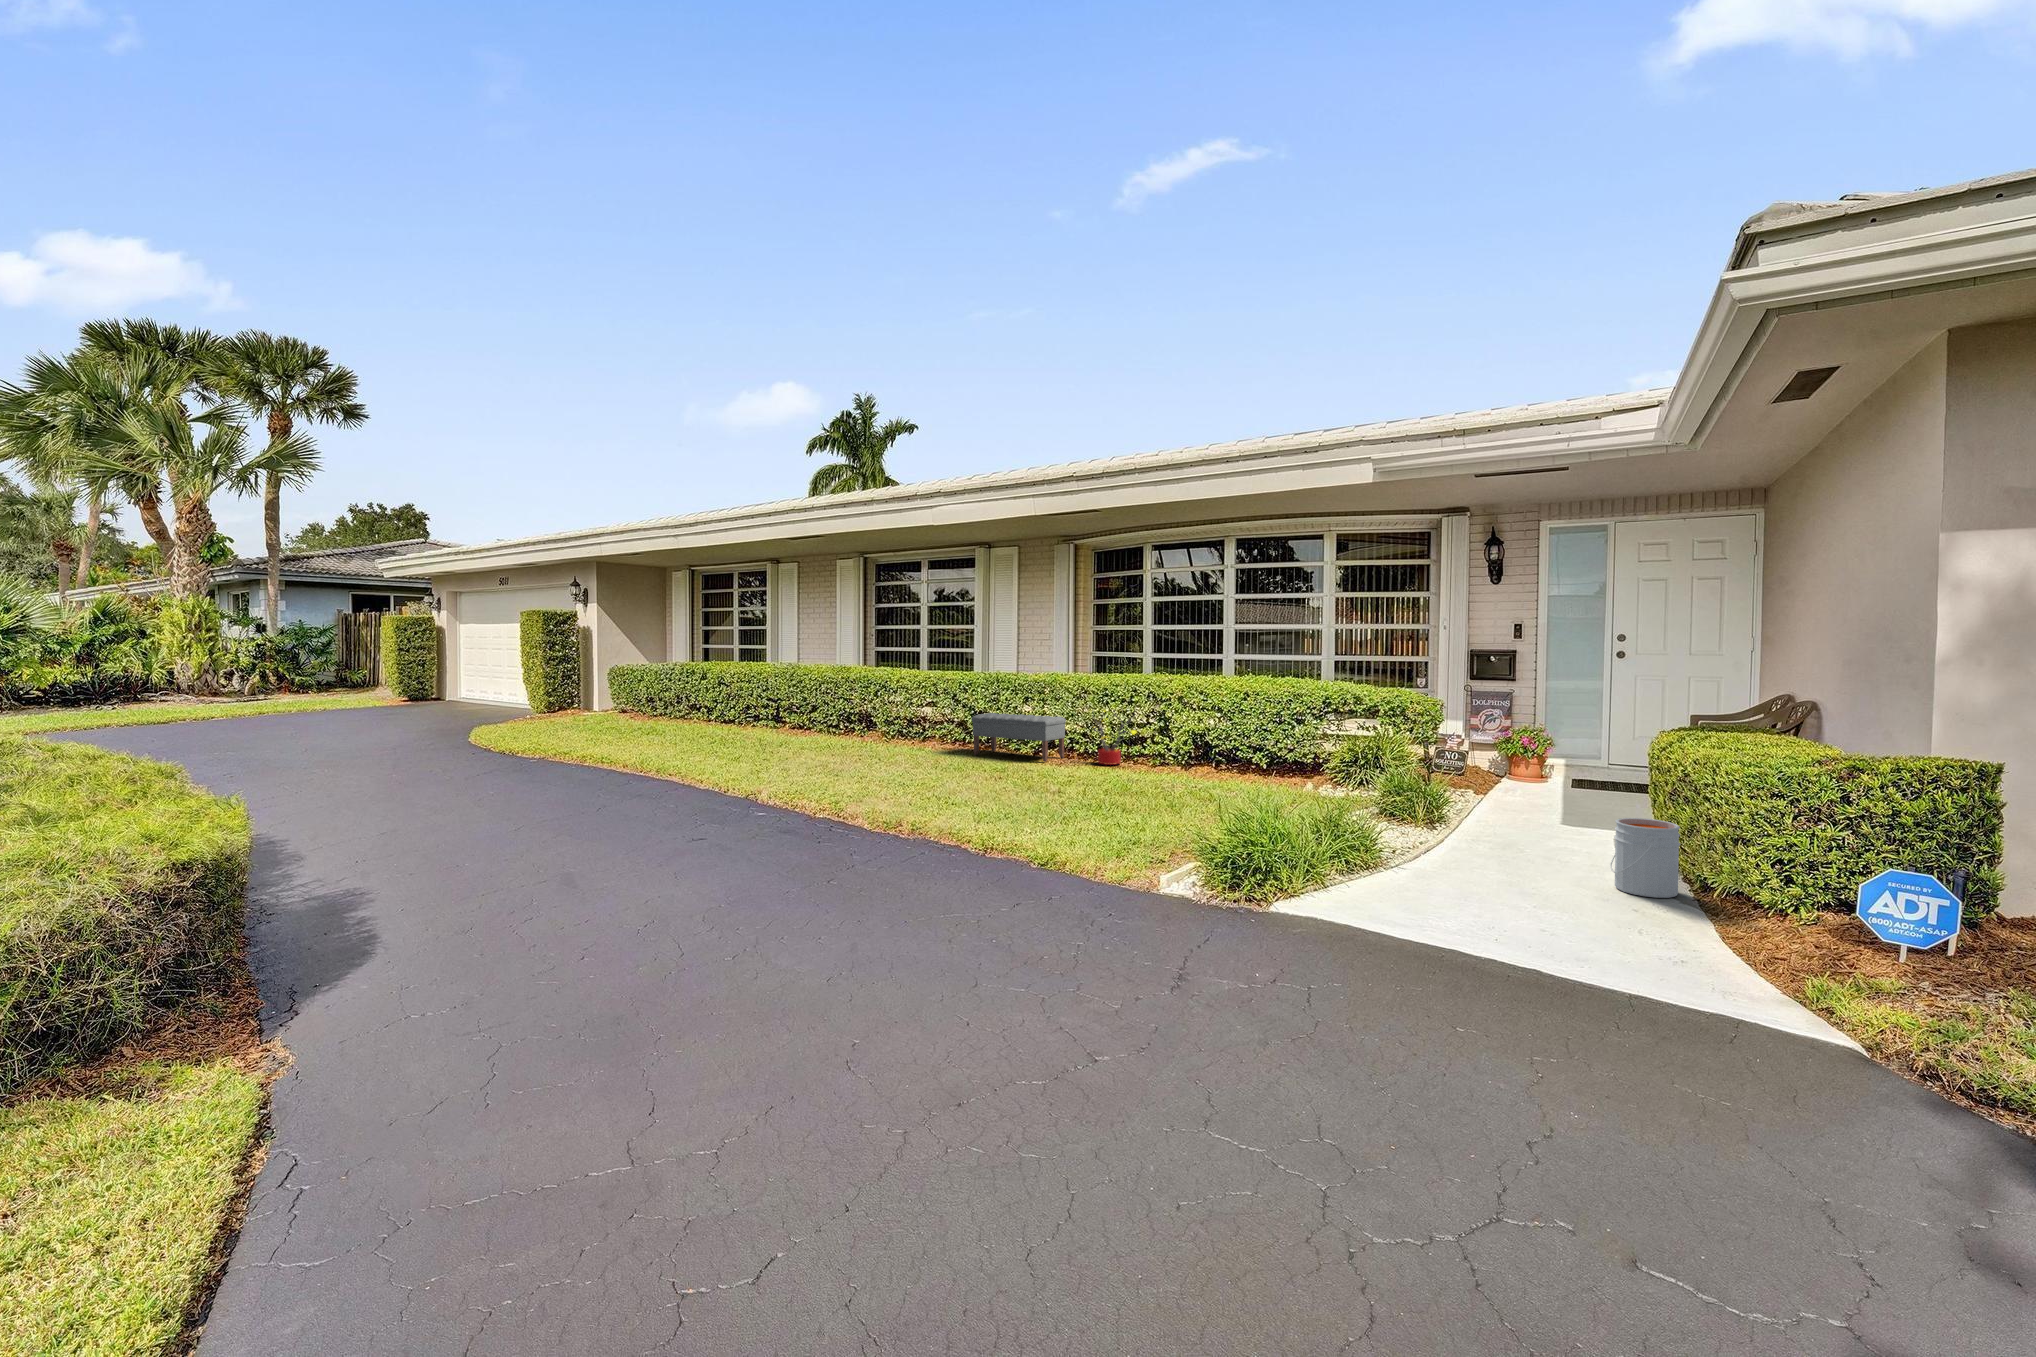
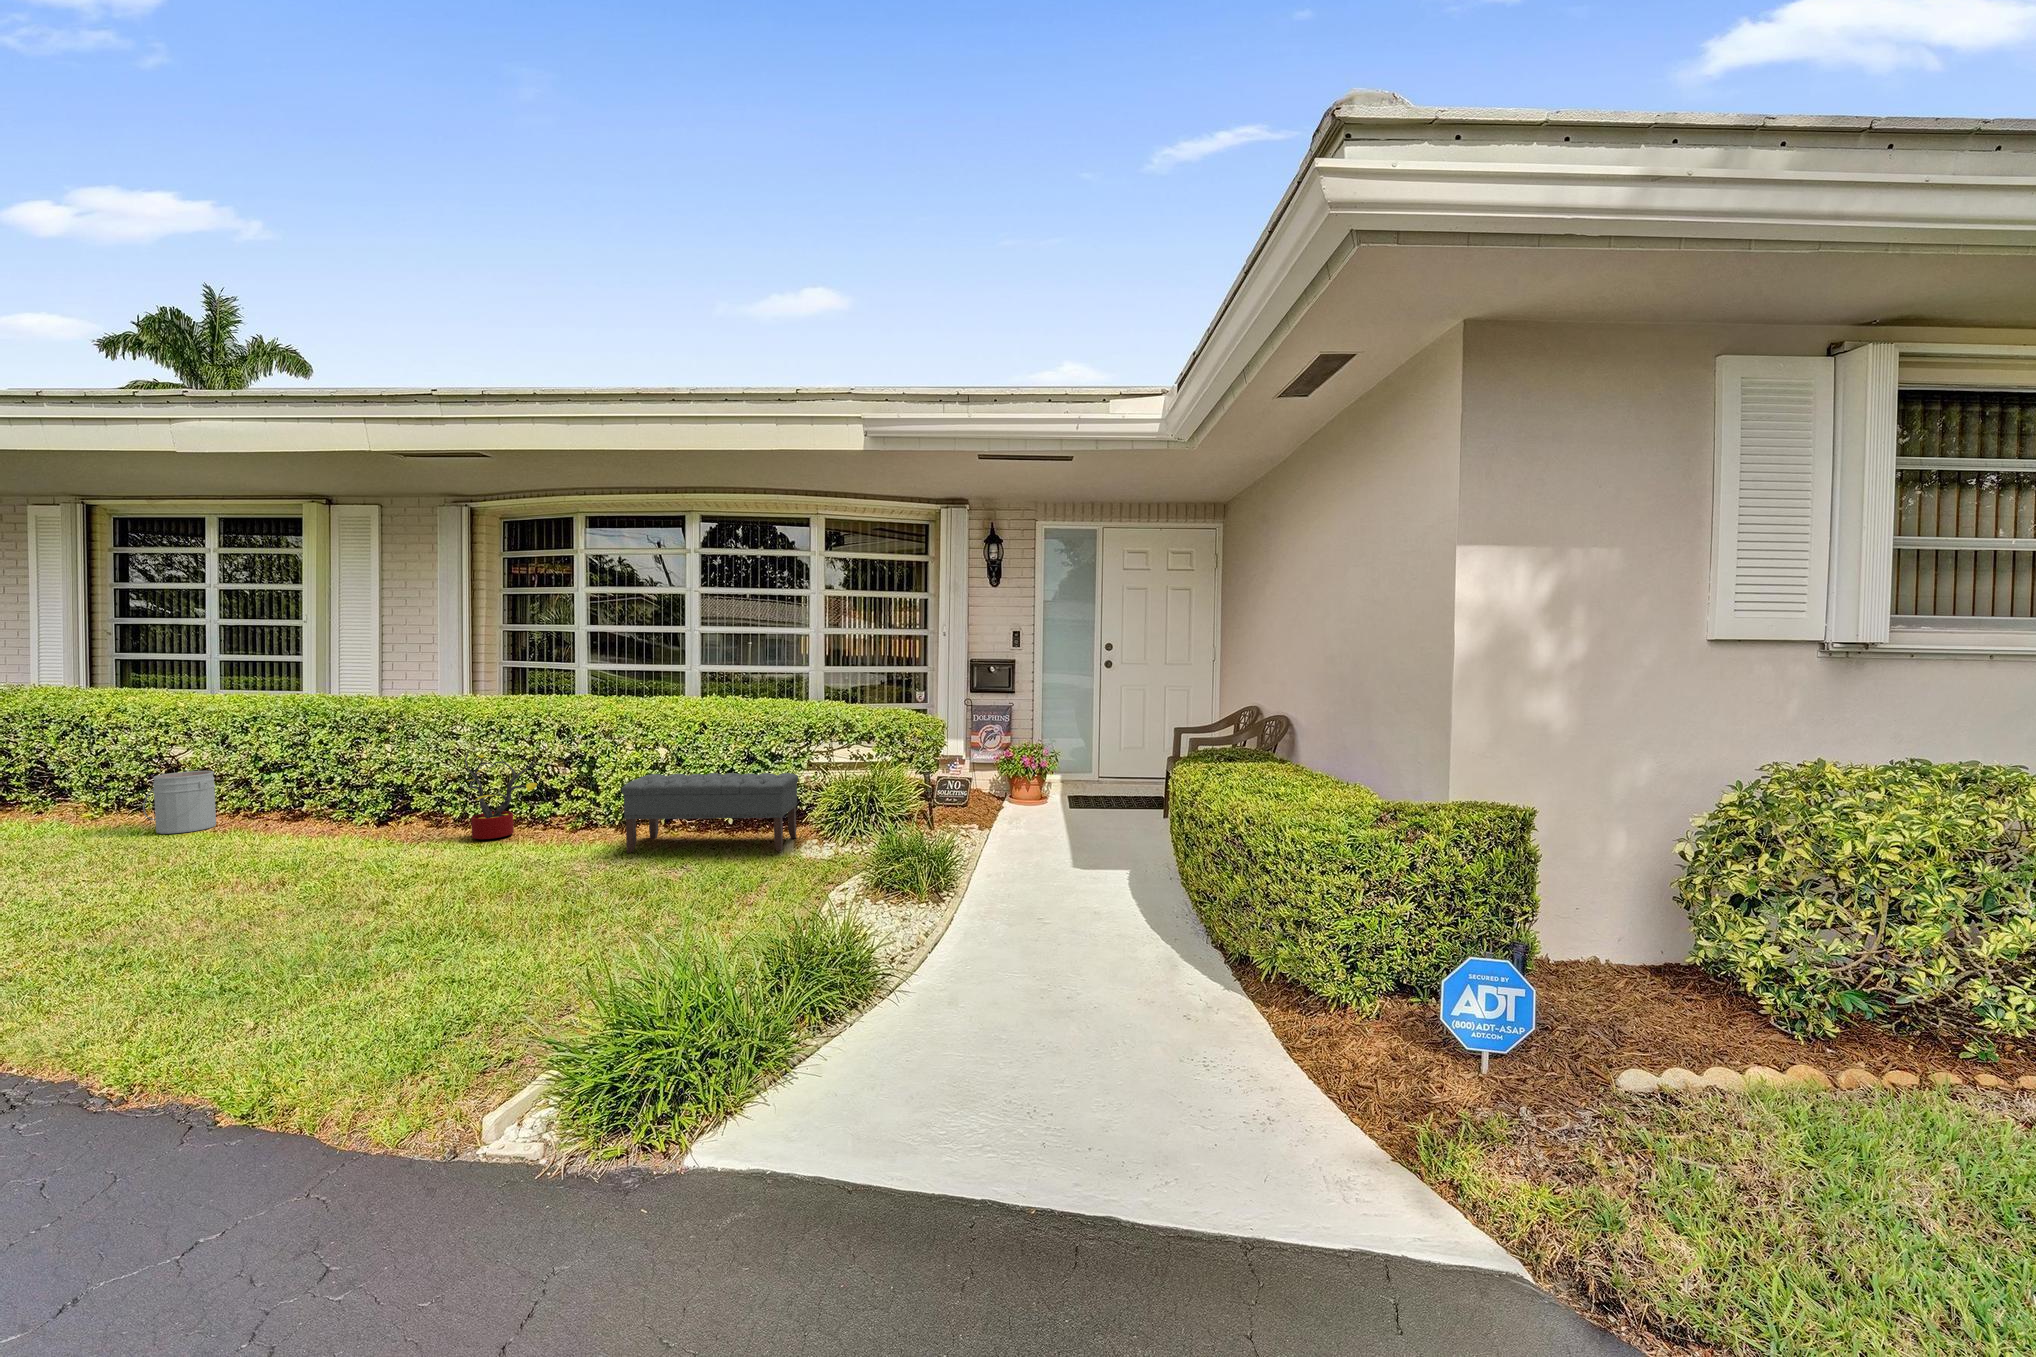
bench: present [972,713,1066,762] -> present [621,773,798,853]
bucket: present [1610,818,1681,898] -> present [143,771,216,834]

